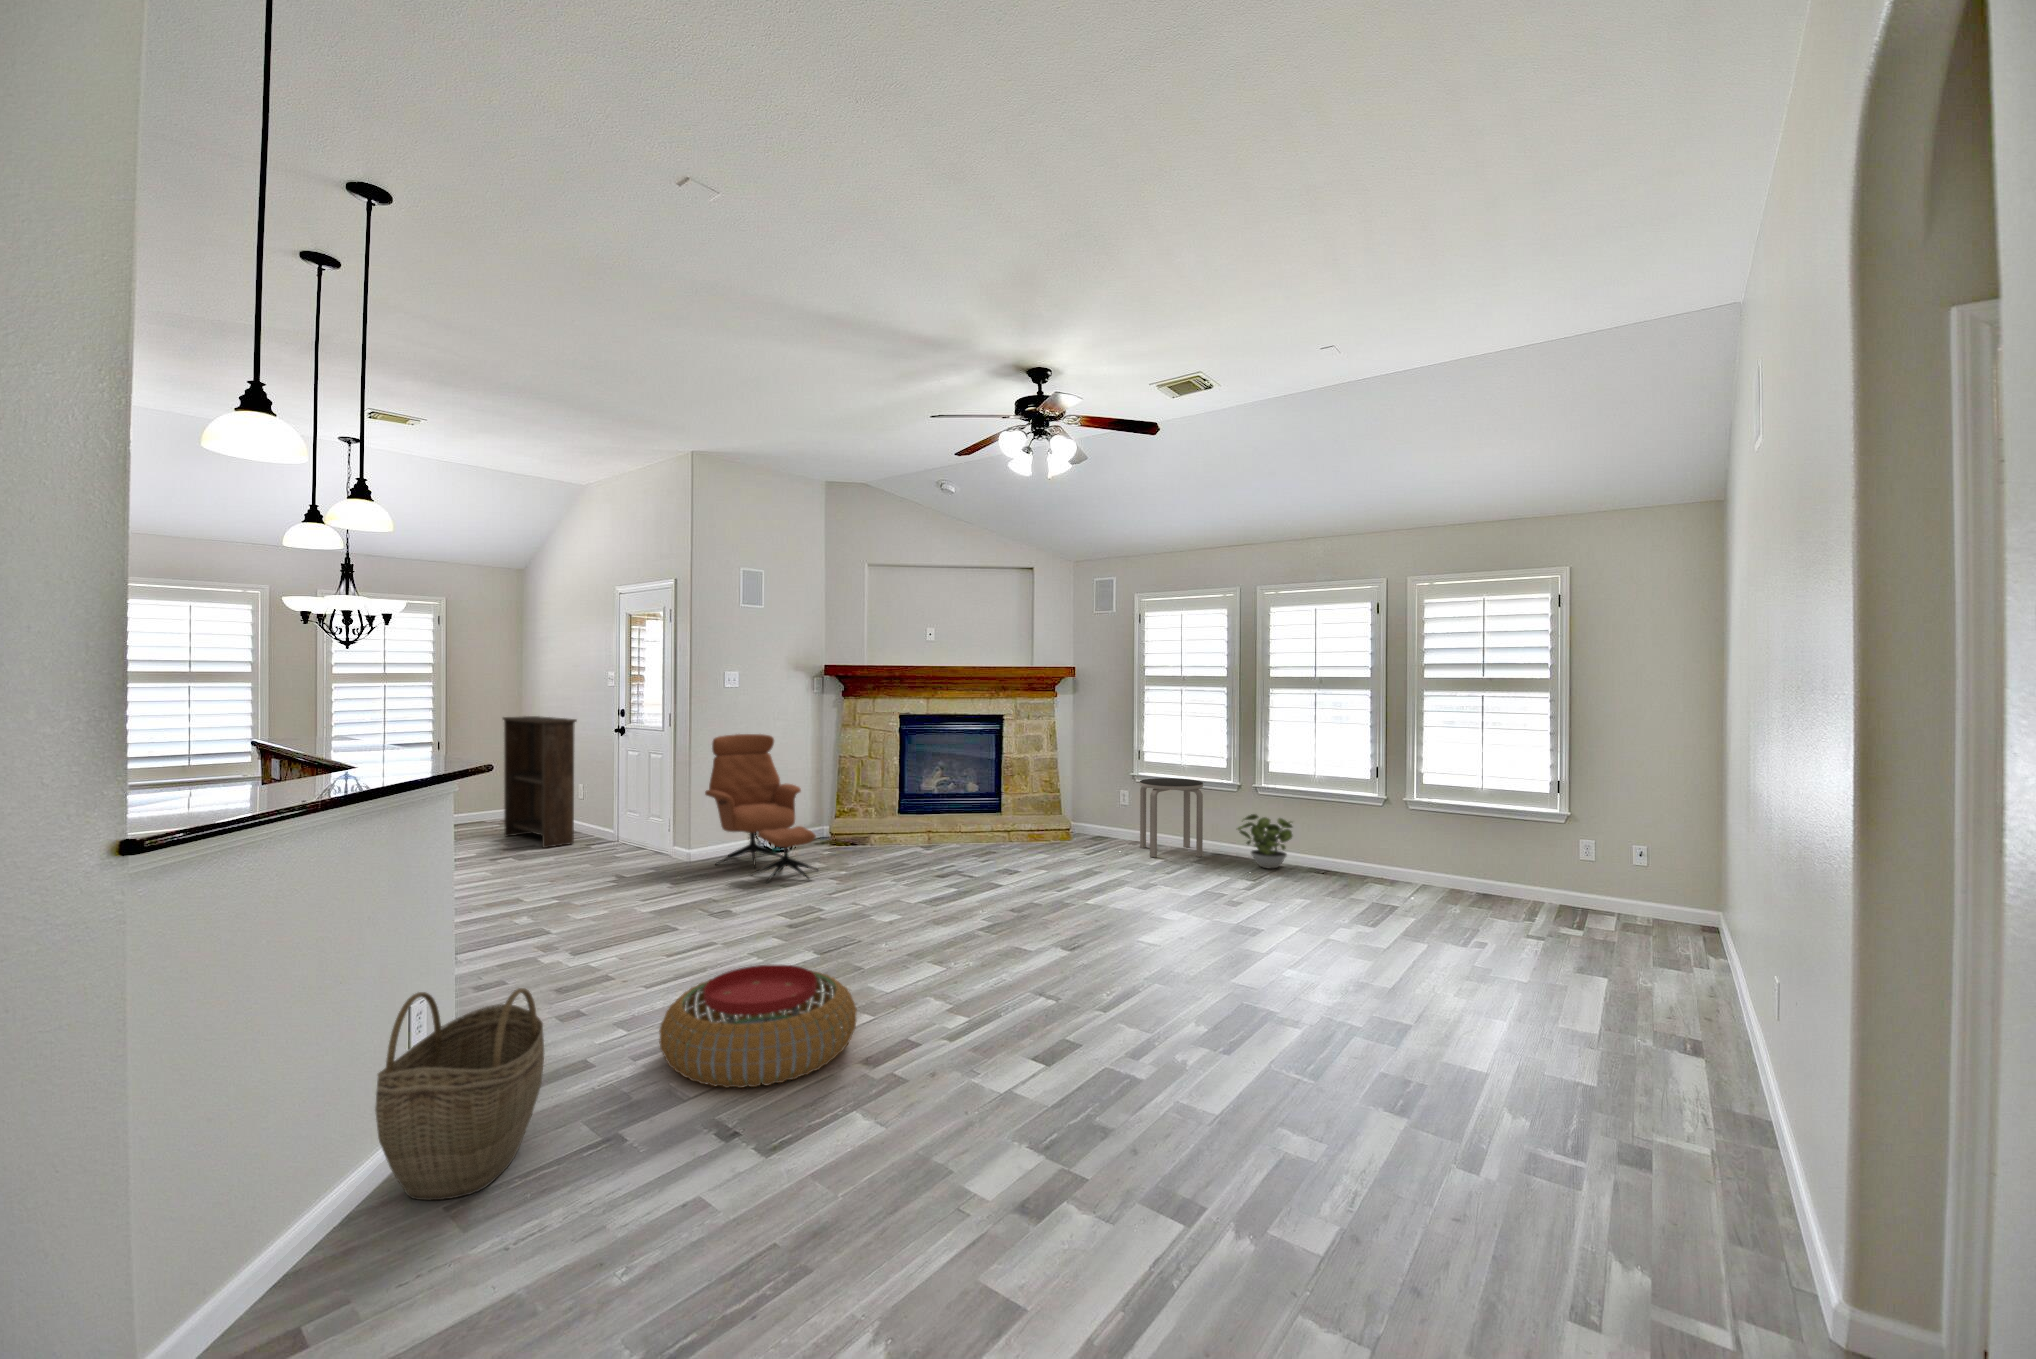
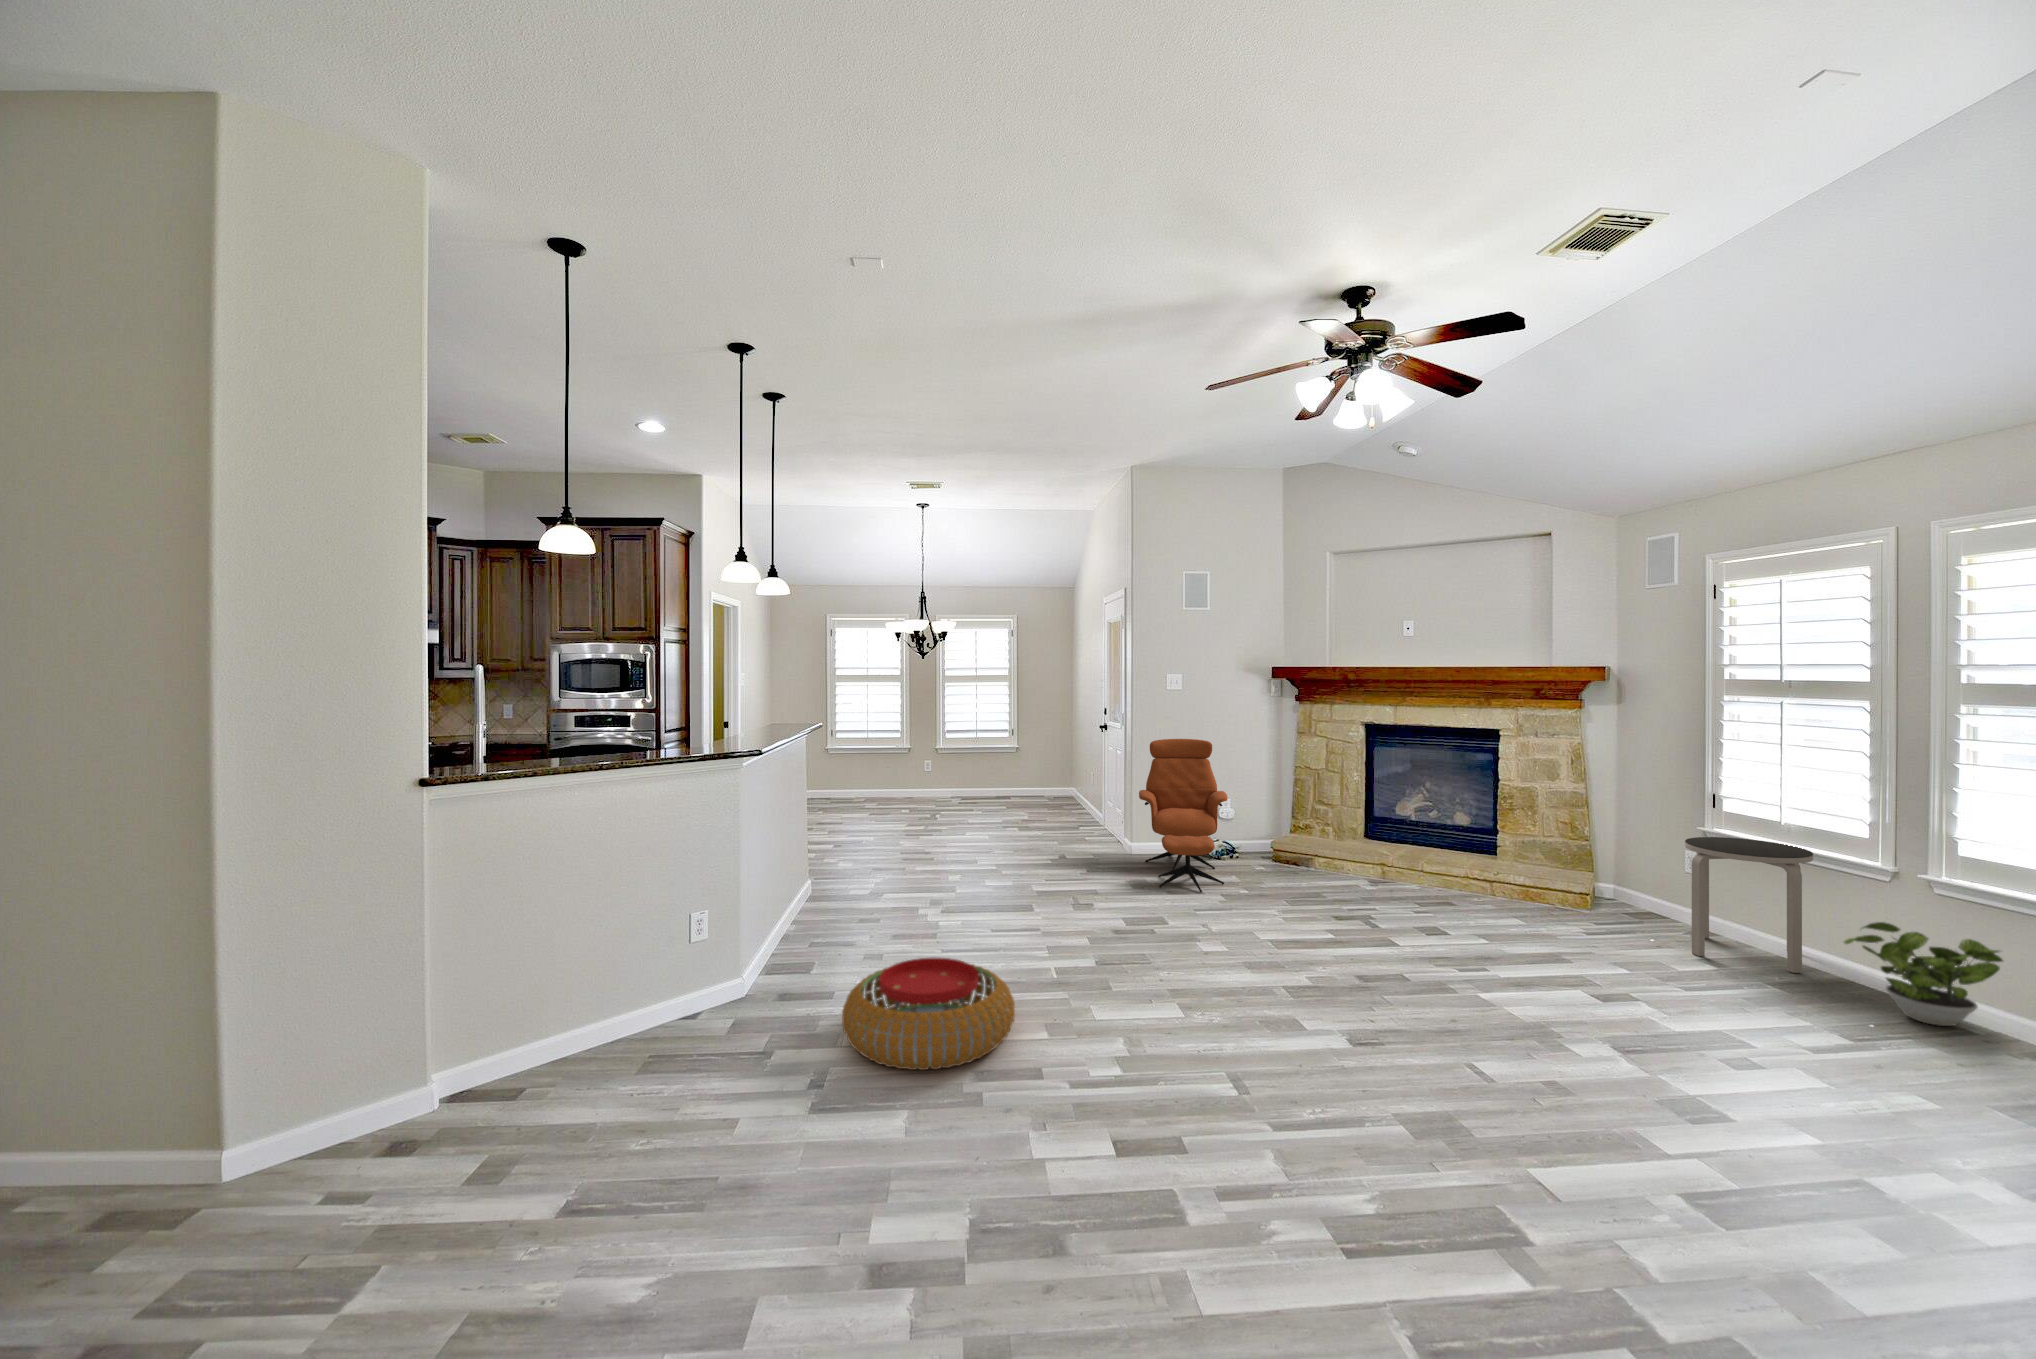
bookshelf: present [503,716,577,848] -> none [1038,714,1075,825]
woven basket: present [375,988,544,1200] -> none [621,916,741,1065]

